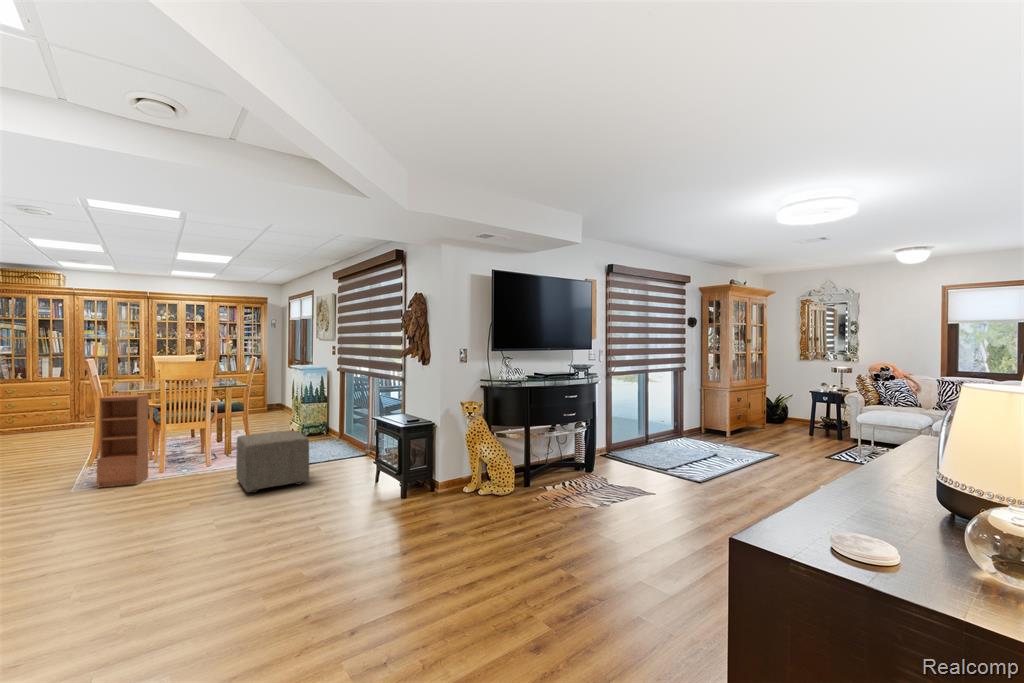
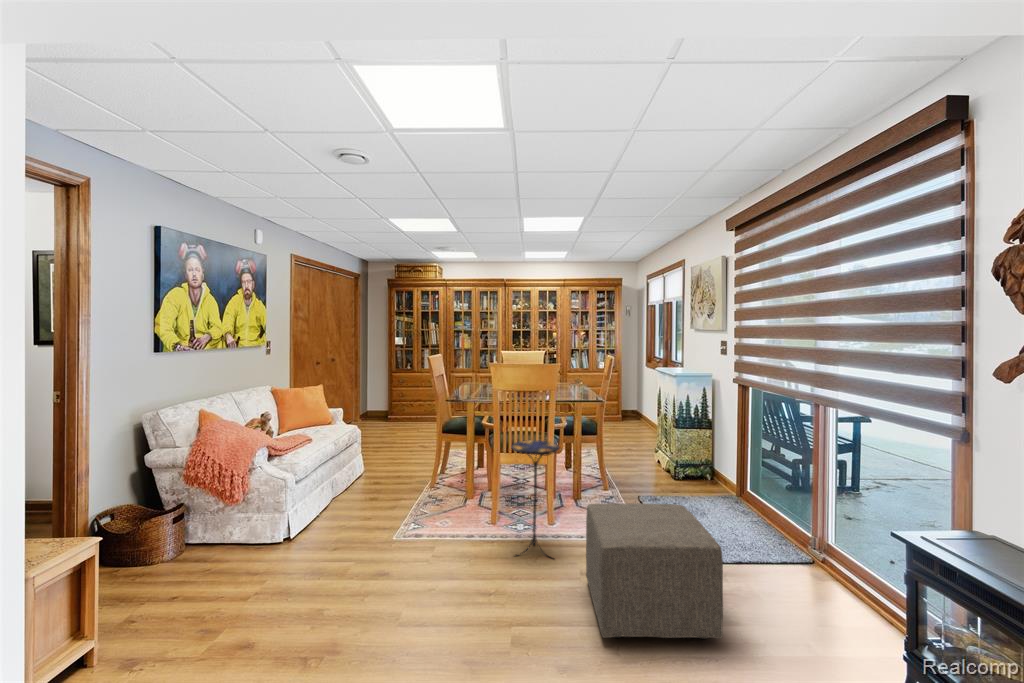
bookcase: present [97,394,148,488] -> none [421,407,478,541]
side table: none [180,409,218,482] -> present [512,440,560,556]

